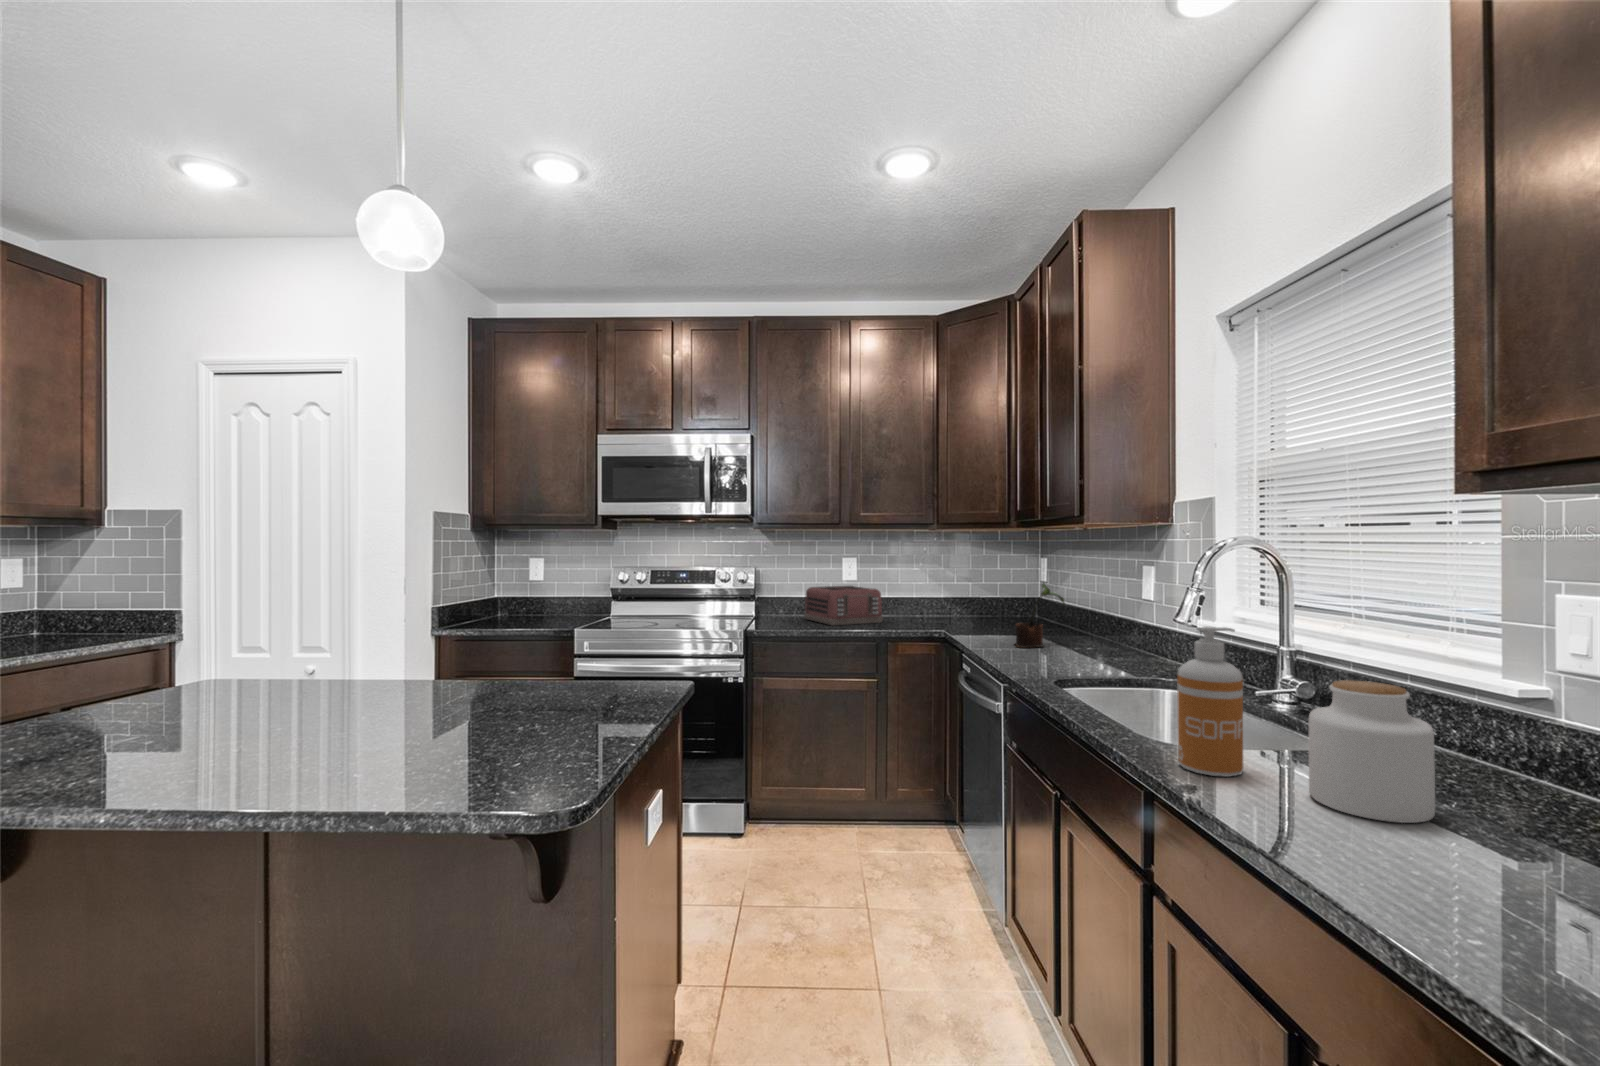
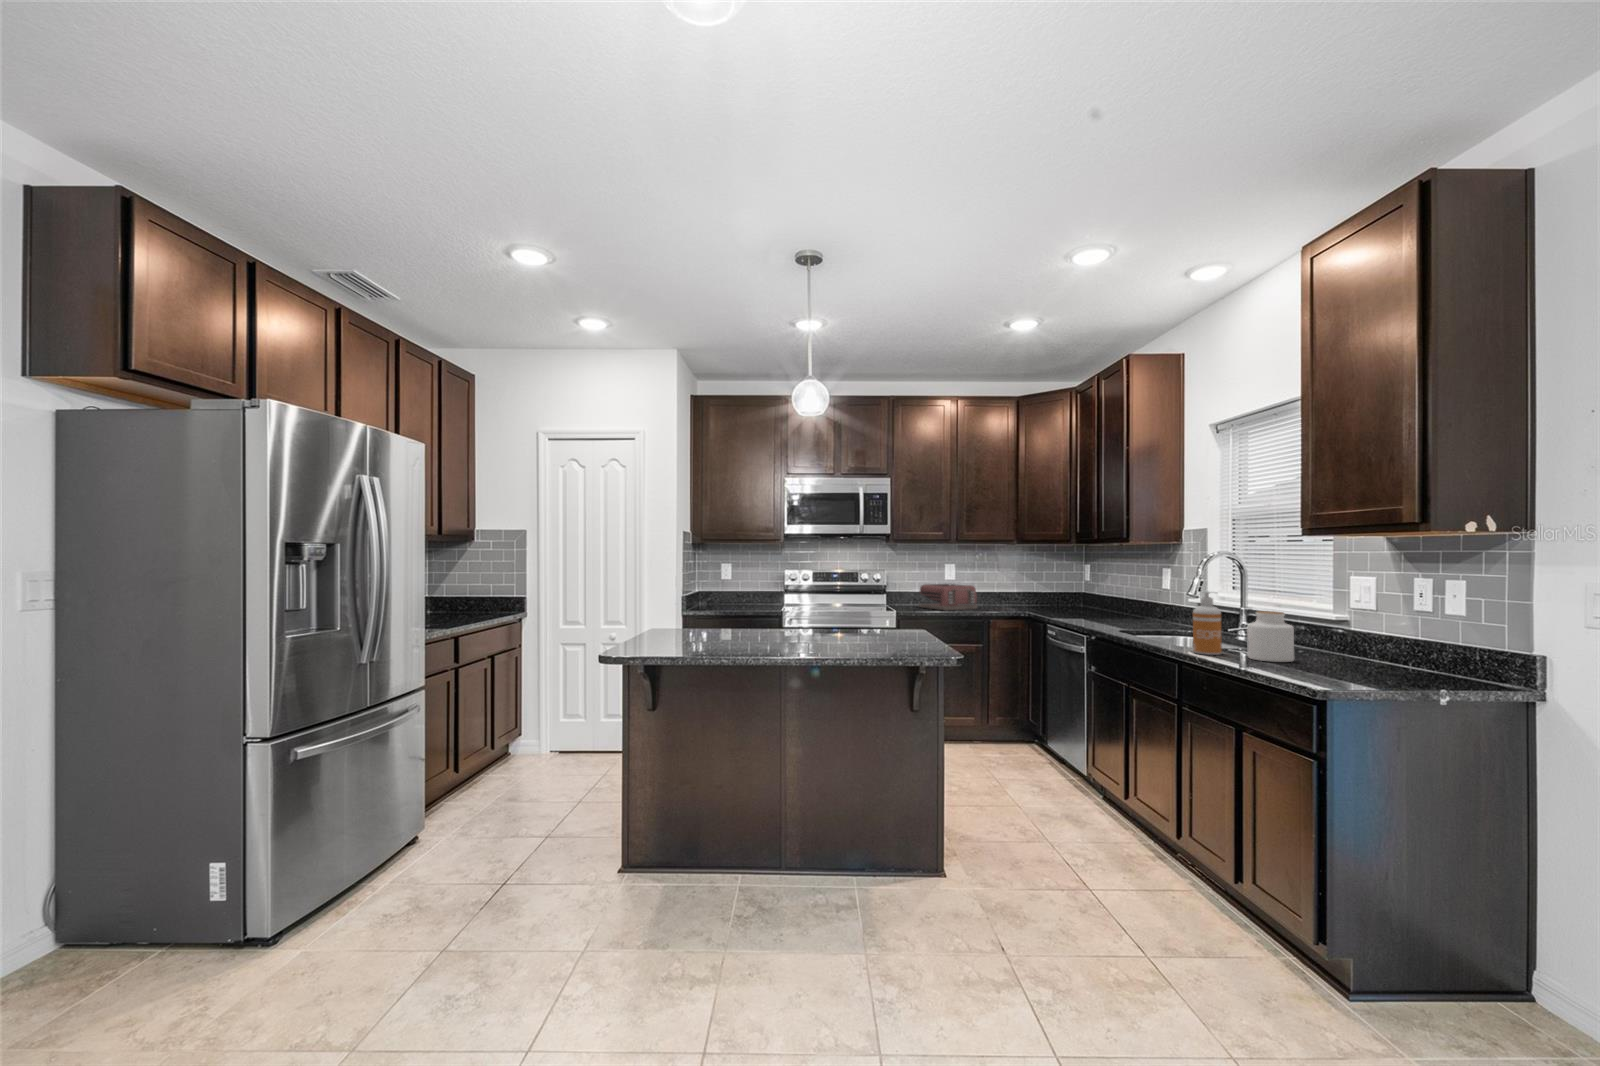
potted plant: present [1015,583,1064,648] -> none [1080,579,1113,620]

